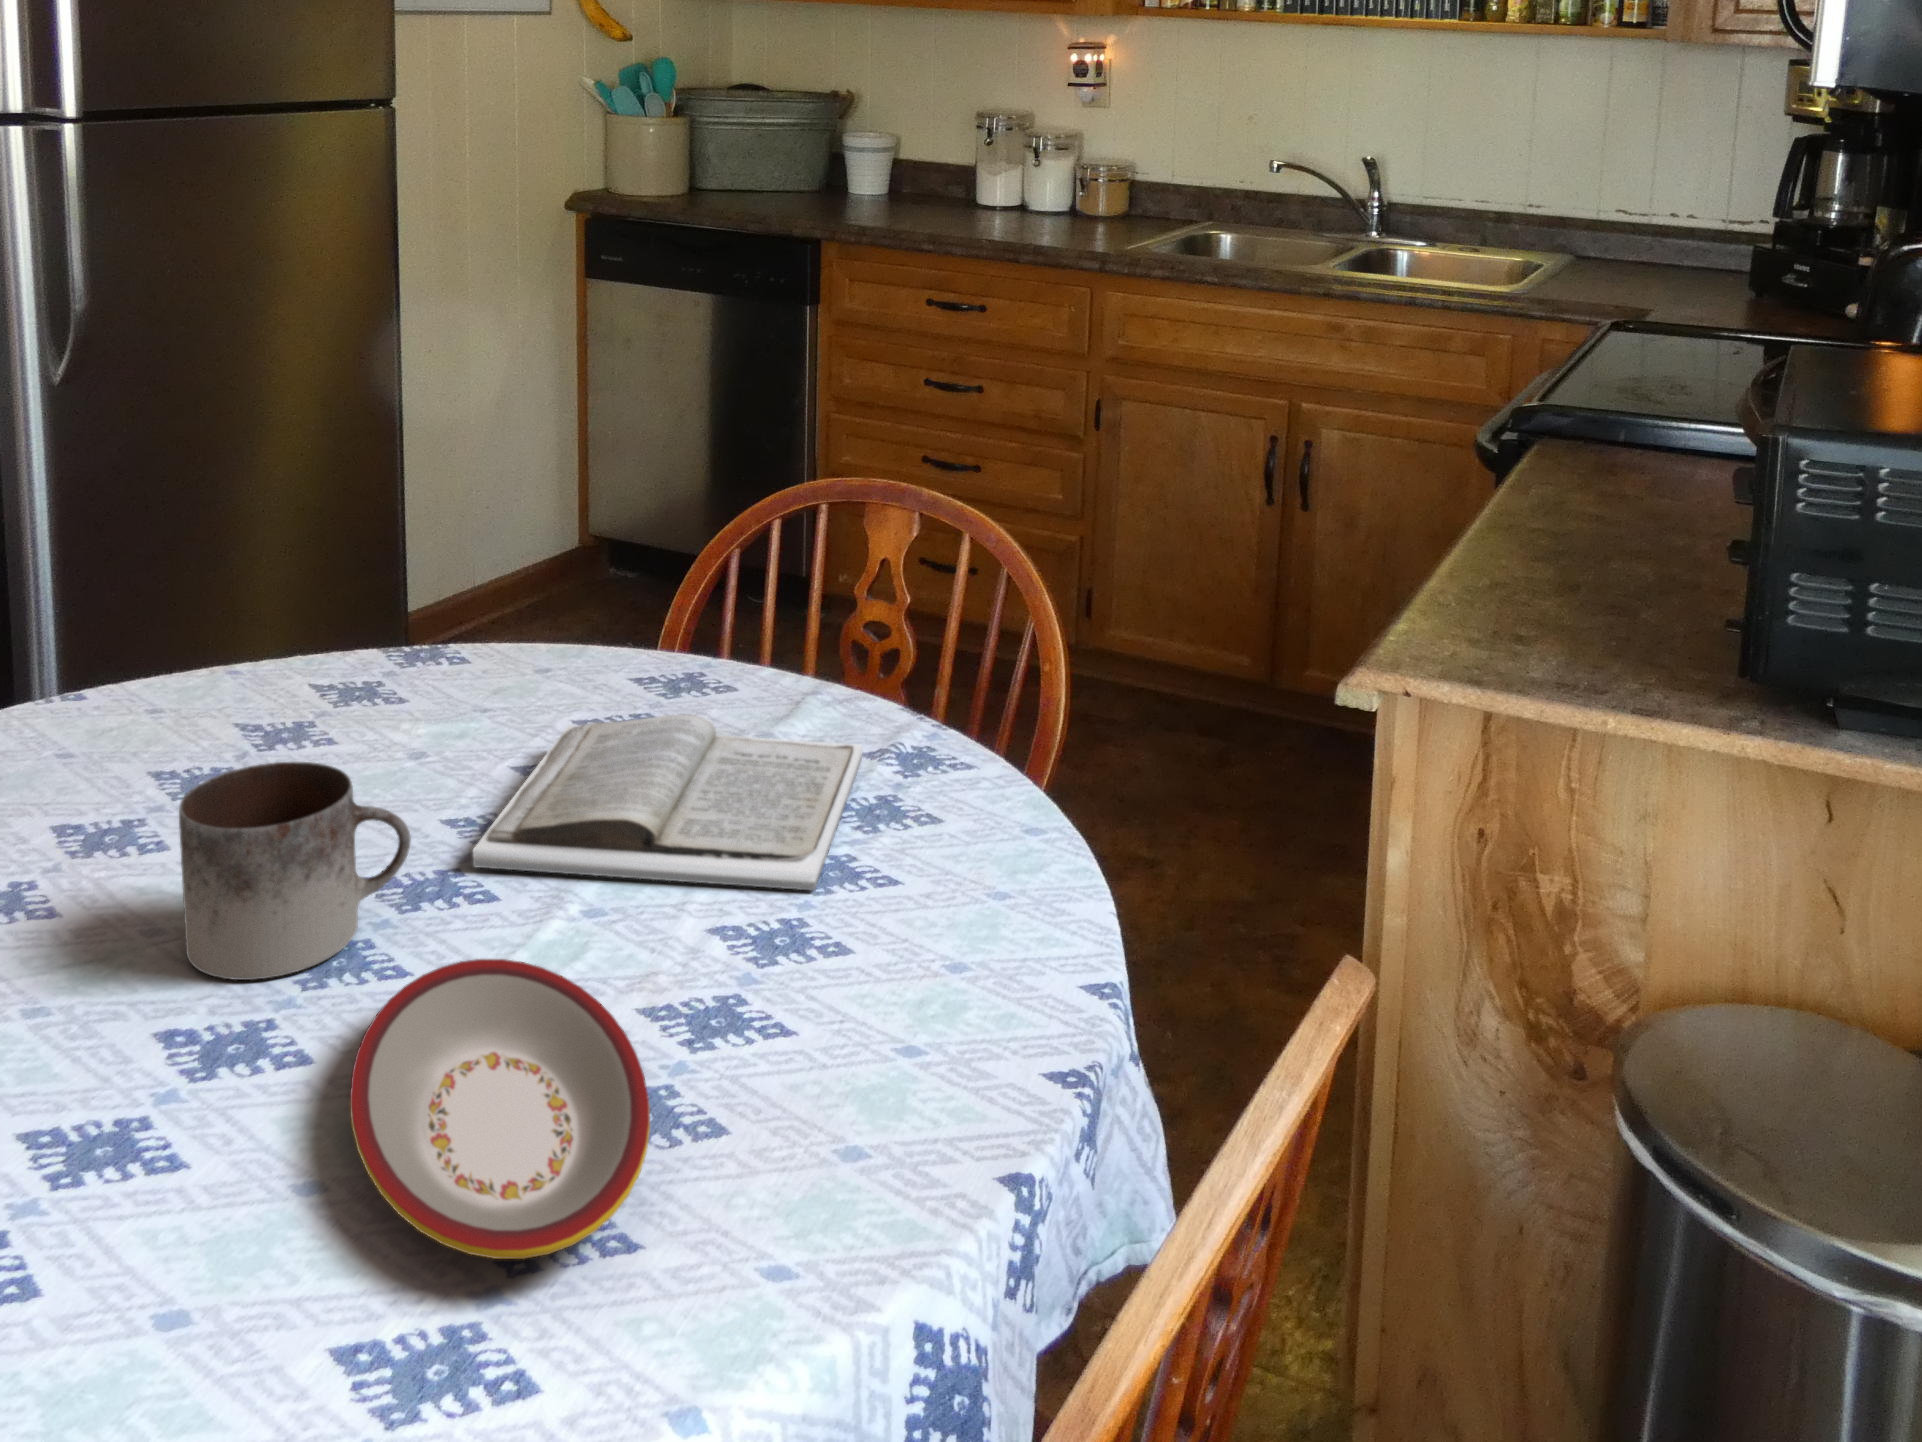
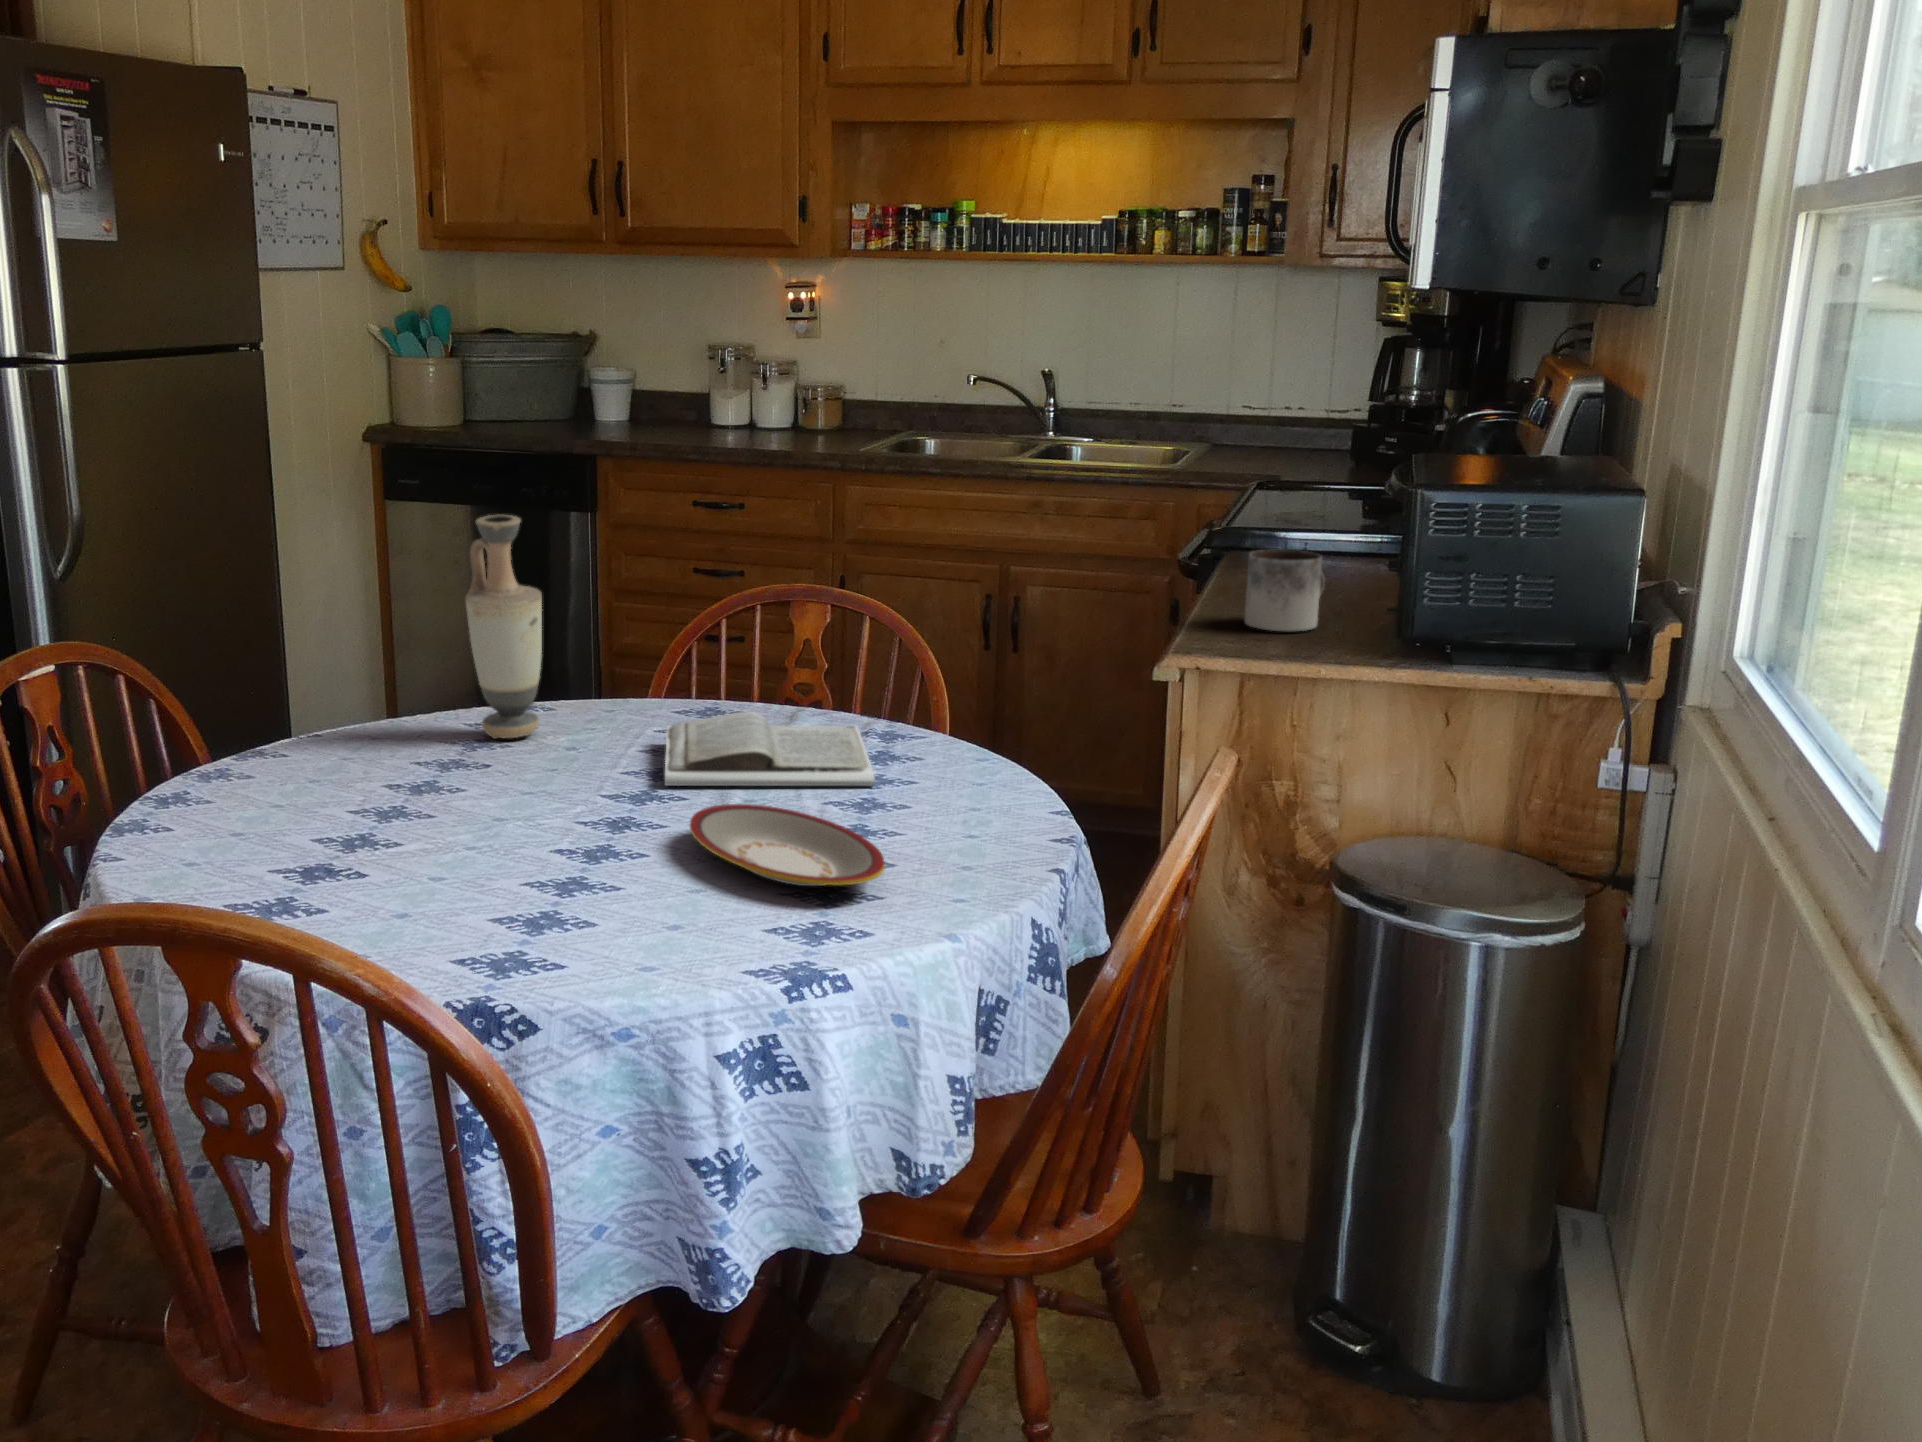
vase: none [278,392,401,727] -> present [466,515,542,739]
mug: present [179,762,411,980] -> present [1245,550,1325,631]

